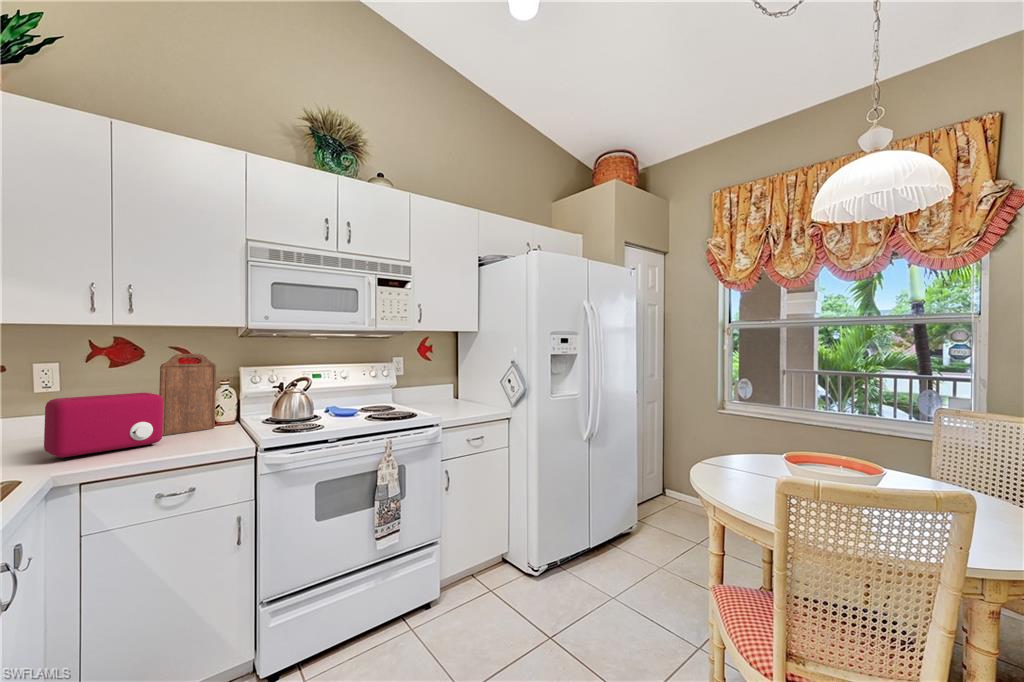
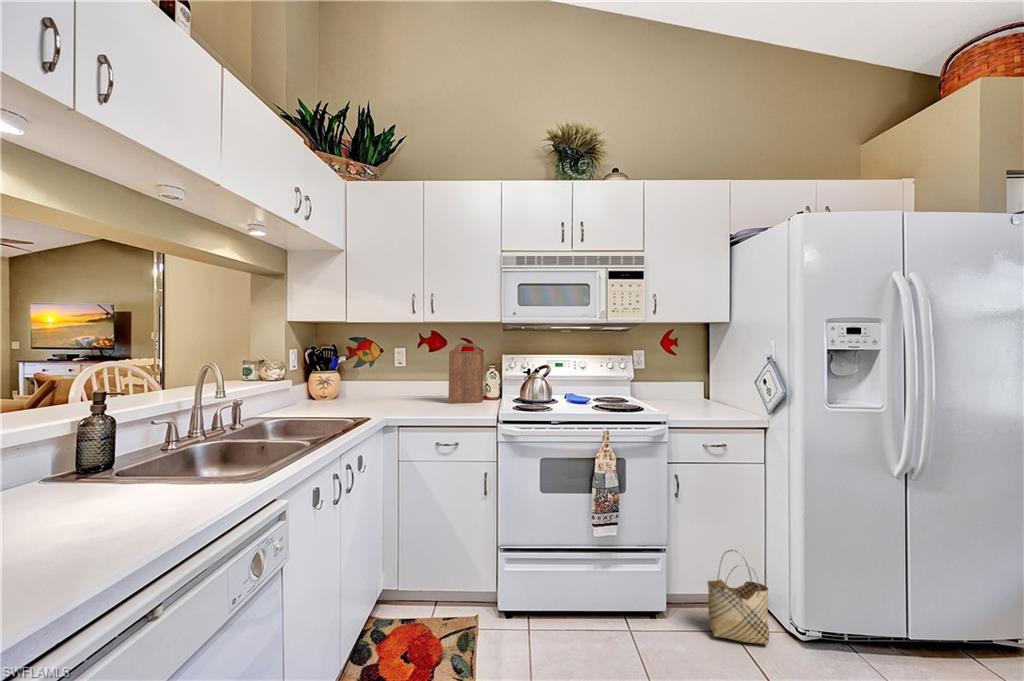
toaster: present [44,392,163,460] -> none [387,371,446,411]
woven basket: none [475,525,519,605] -> present [707,550,769,645]

